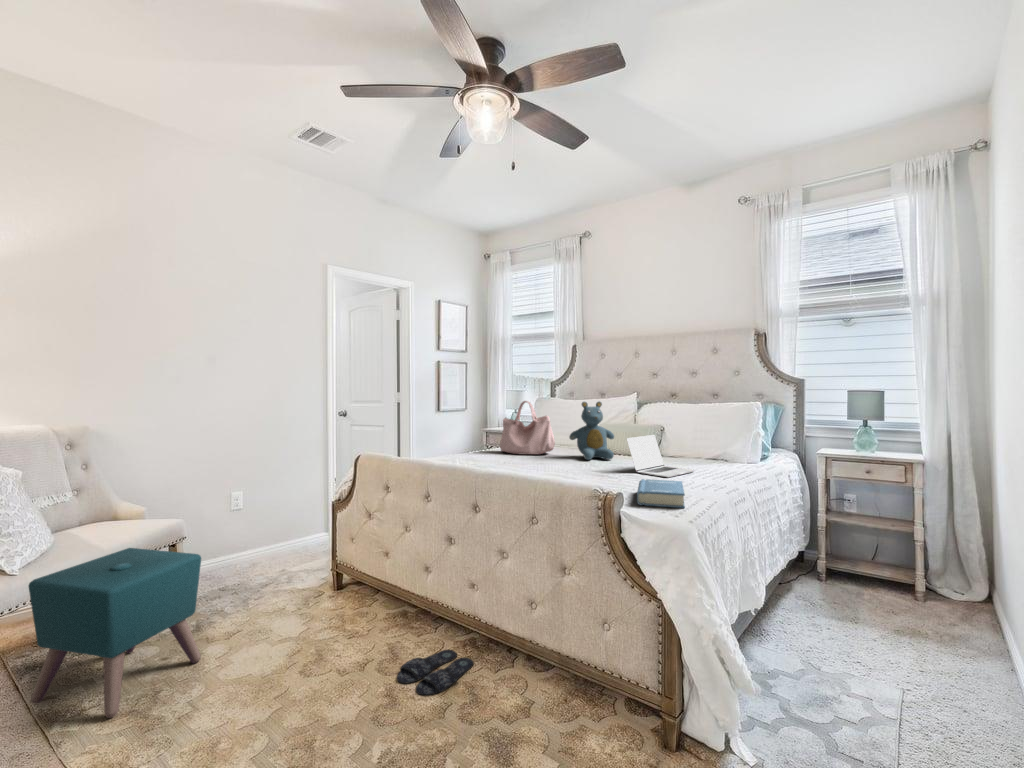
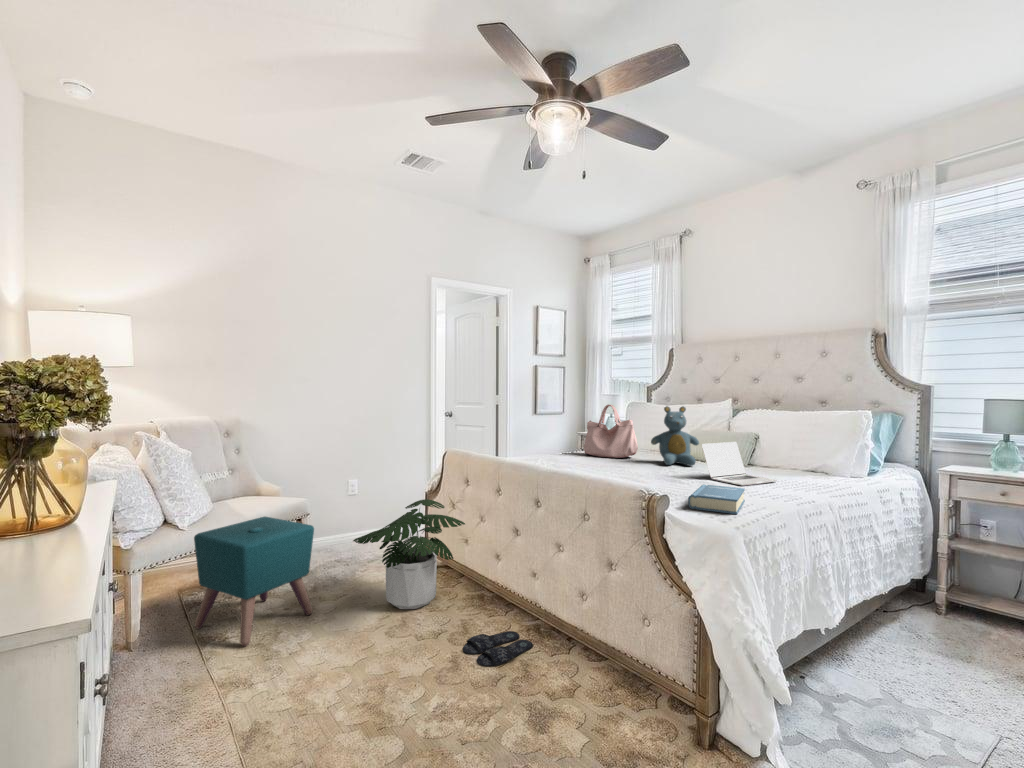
potted plant: none [251,511,388,640] -> present [353,499,465,609]

